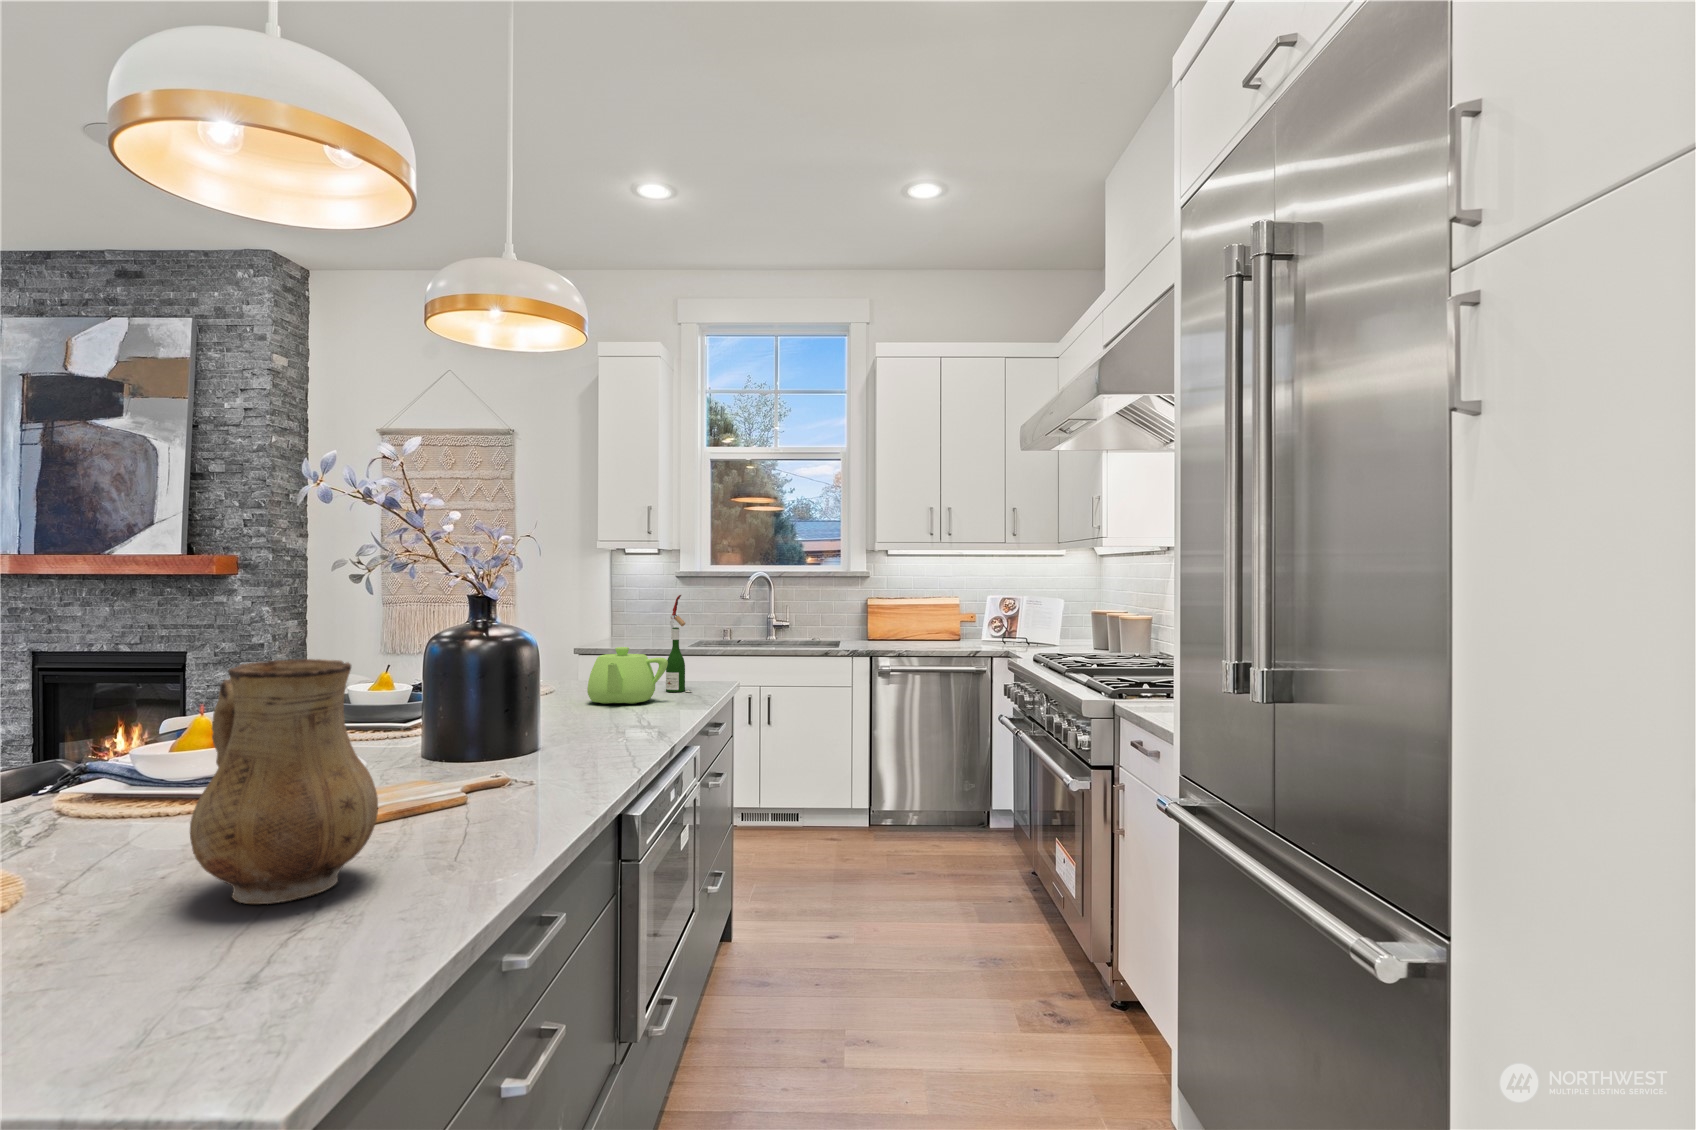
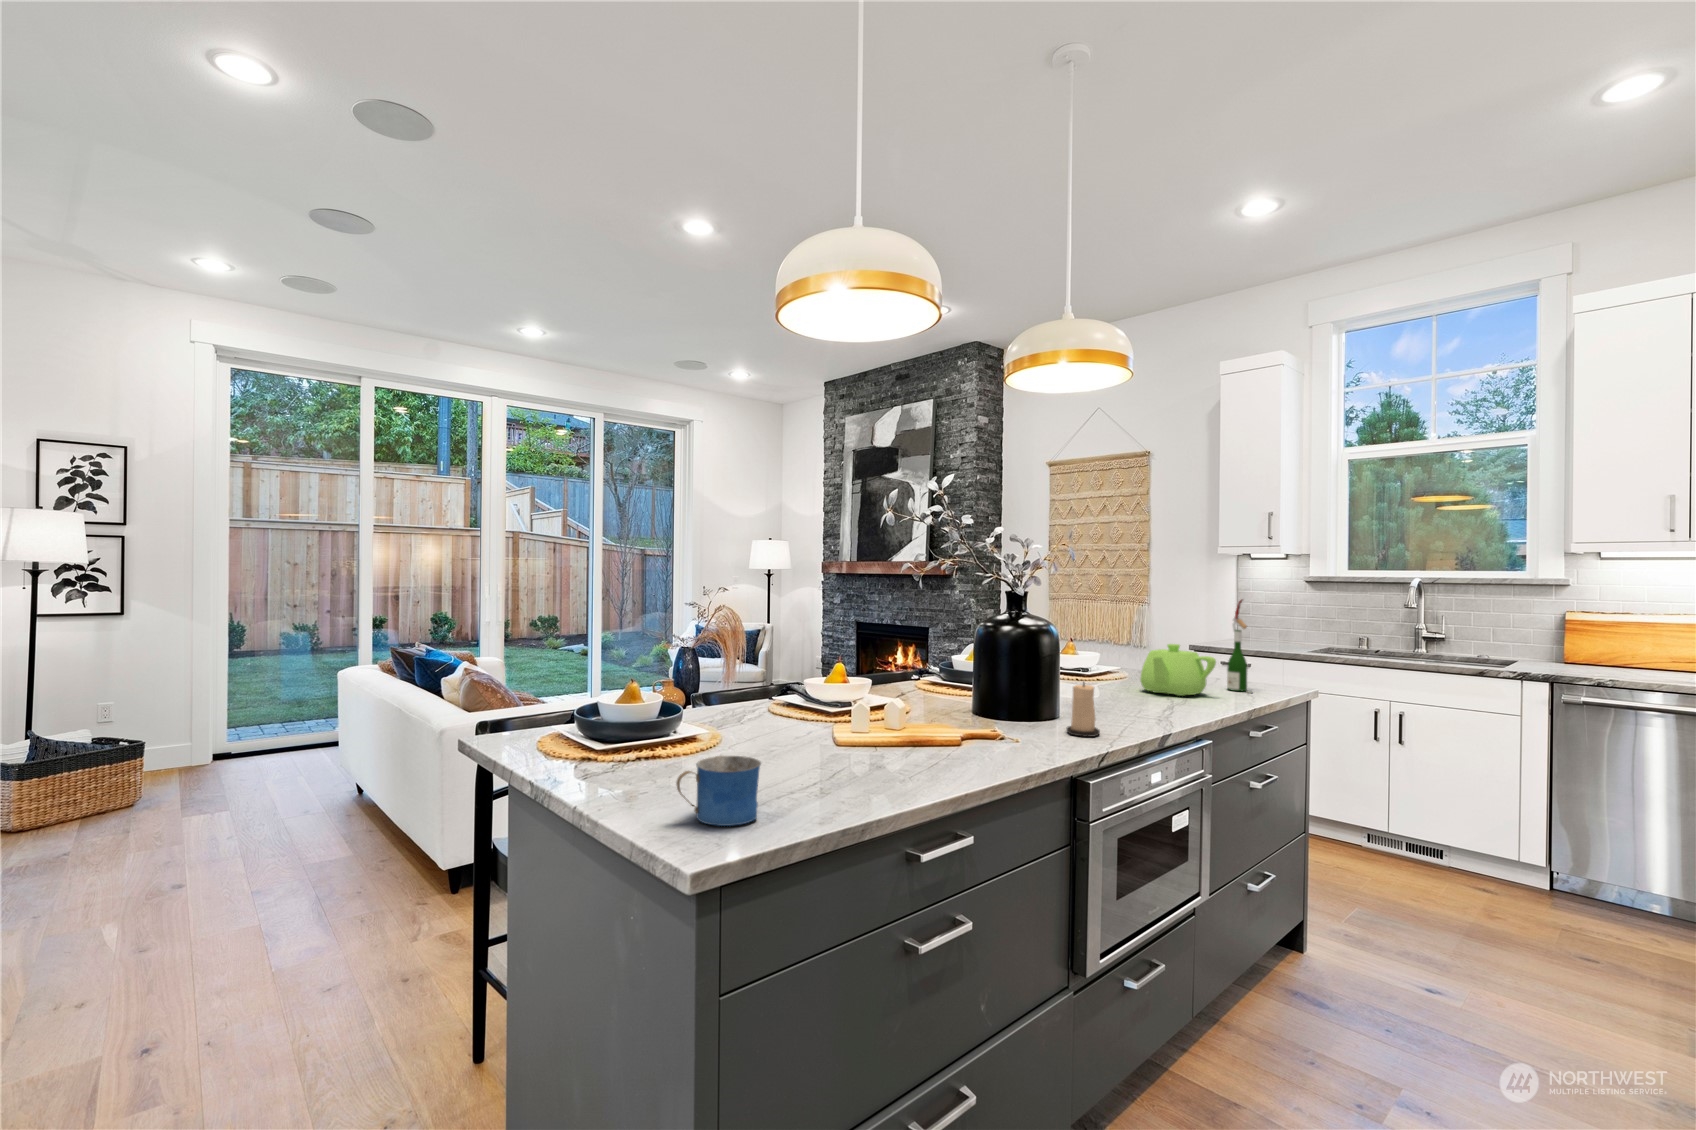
ceramic pitcher: present [190,659,378,904] -> none [766,628,865,776]
candle: none [571,698,610,765] -> present [1066,682,1100,737]
mug: none [119,891,292,1032] -> present [676,756,761,826]

